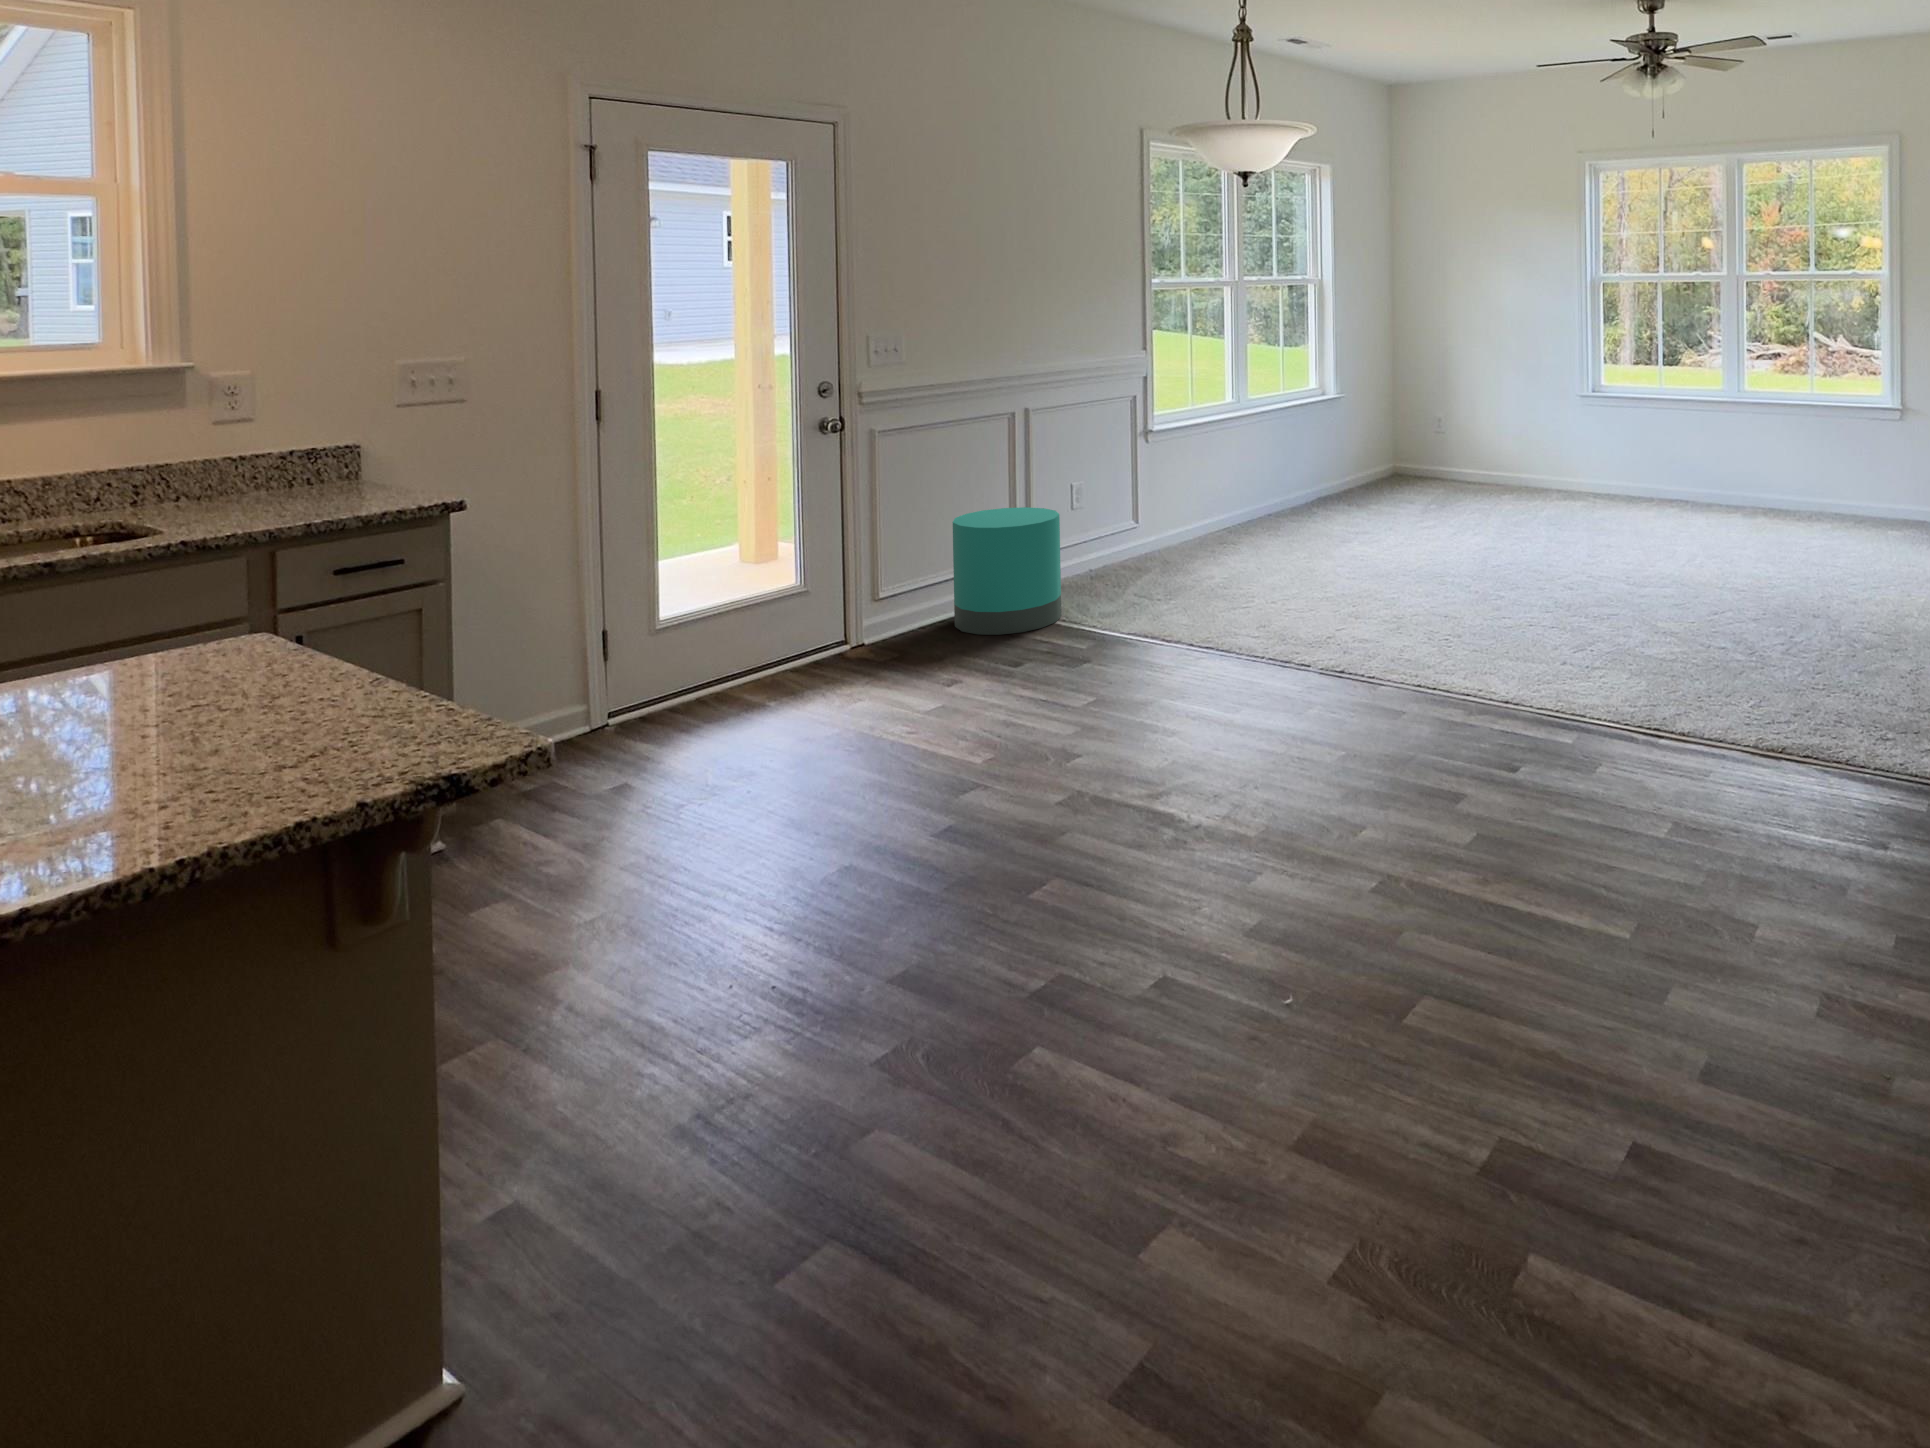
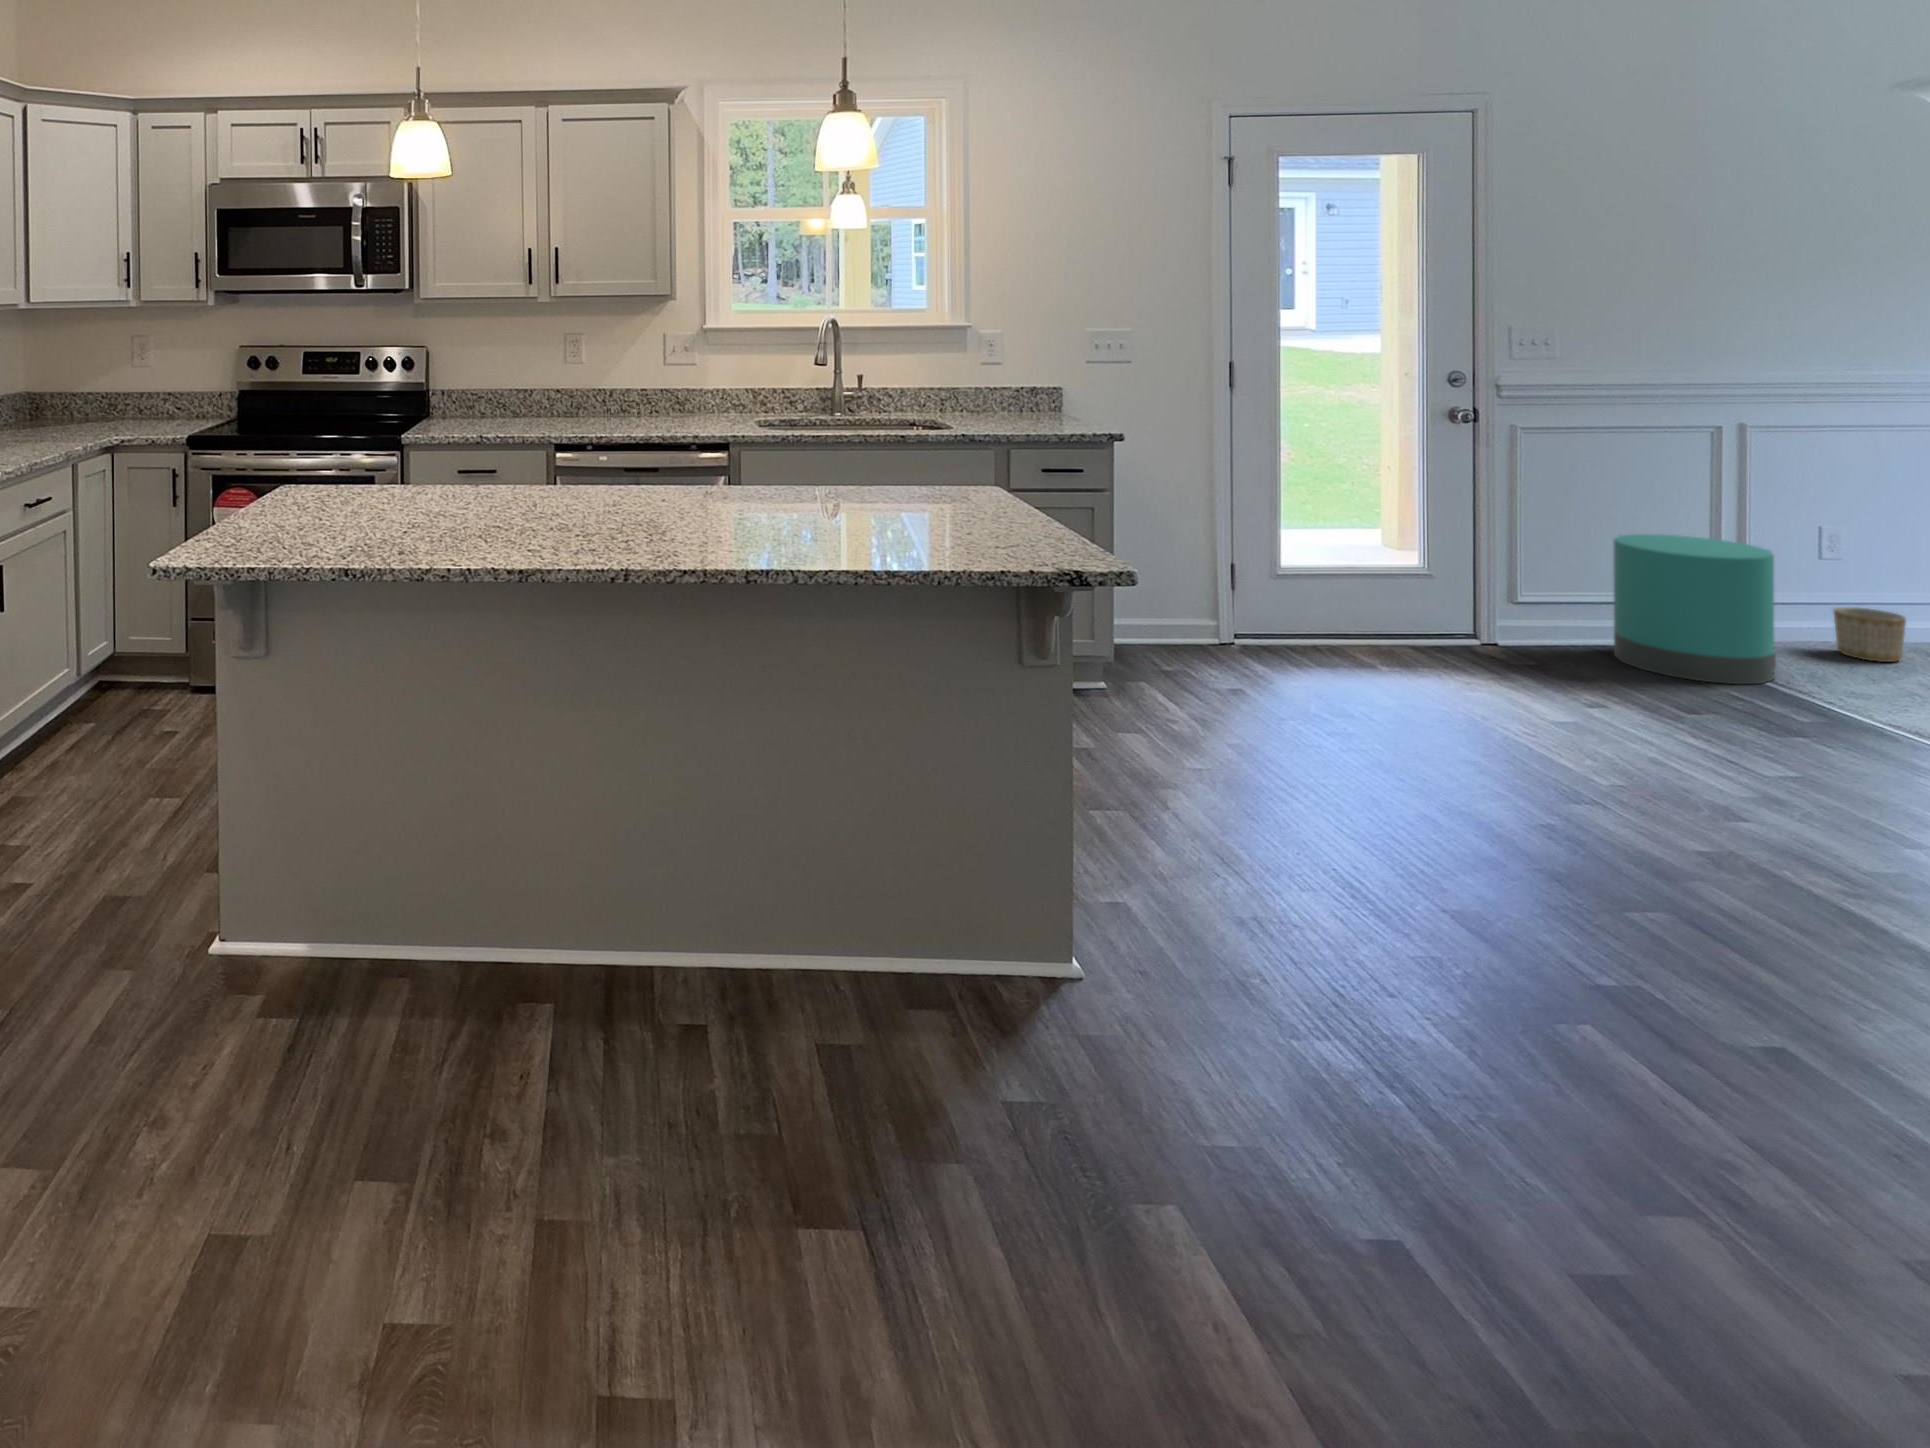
planter: none [1083,541,1122,582] -> present [1834,607,1906,662]

